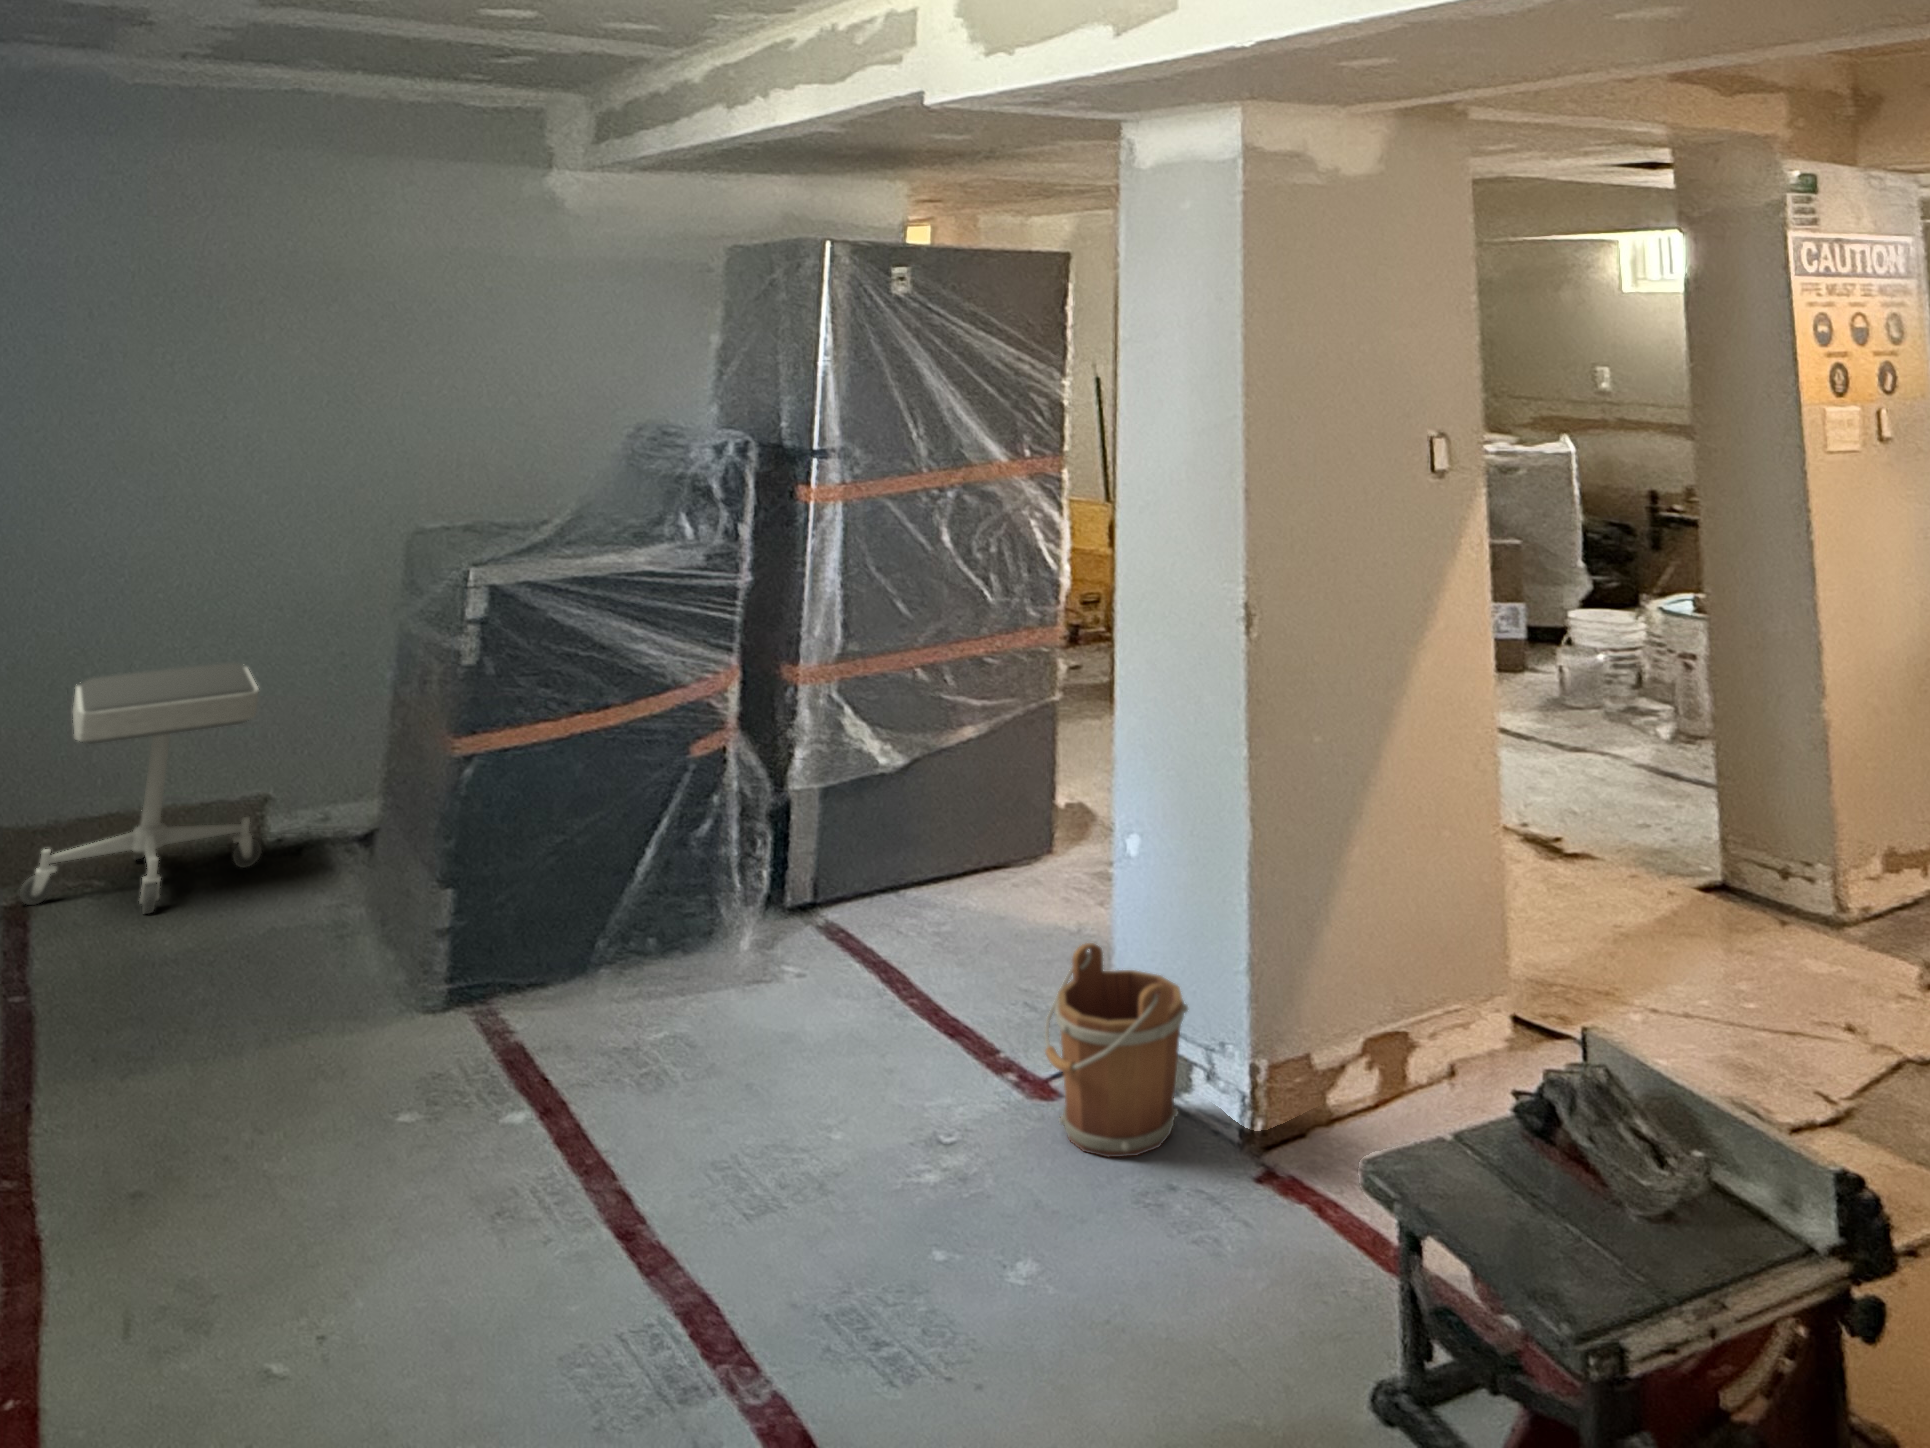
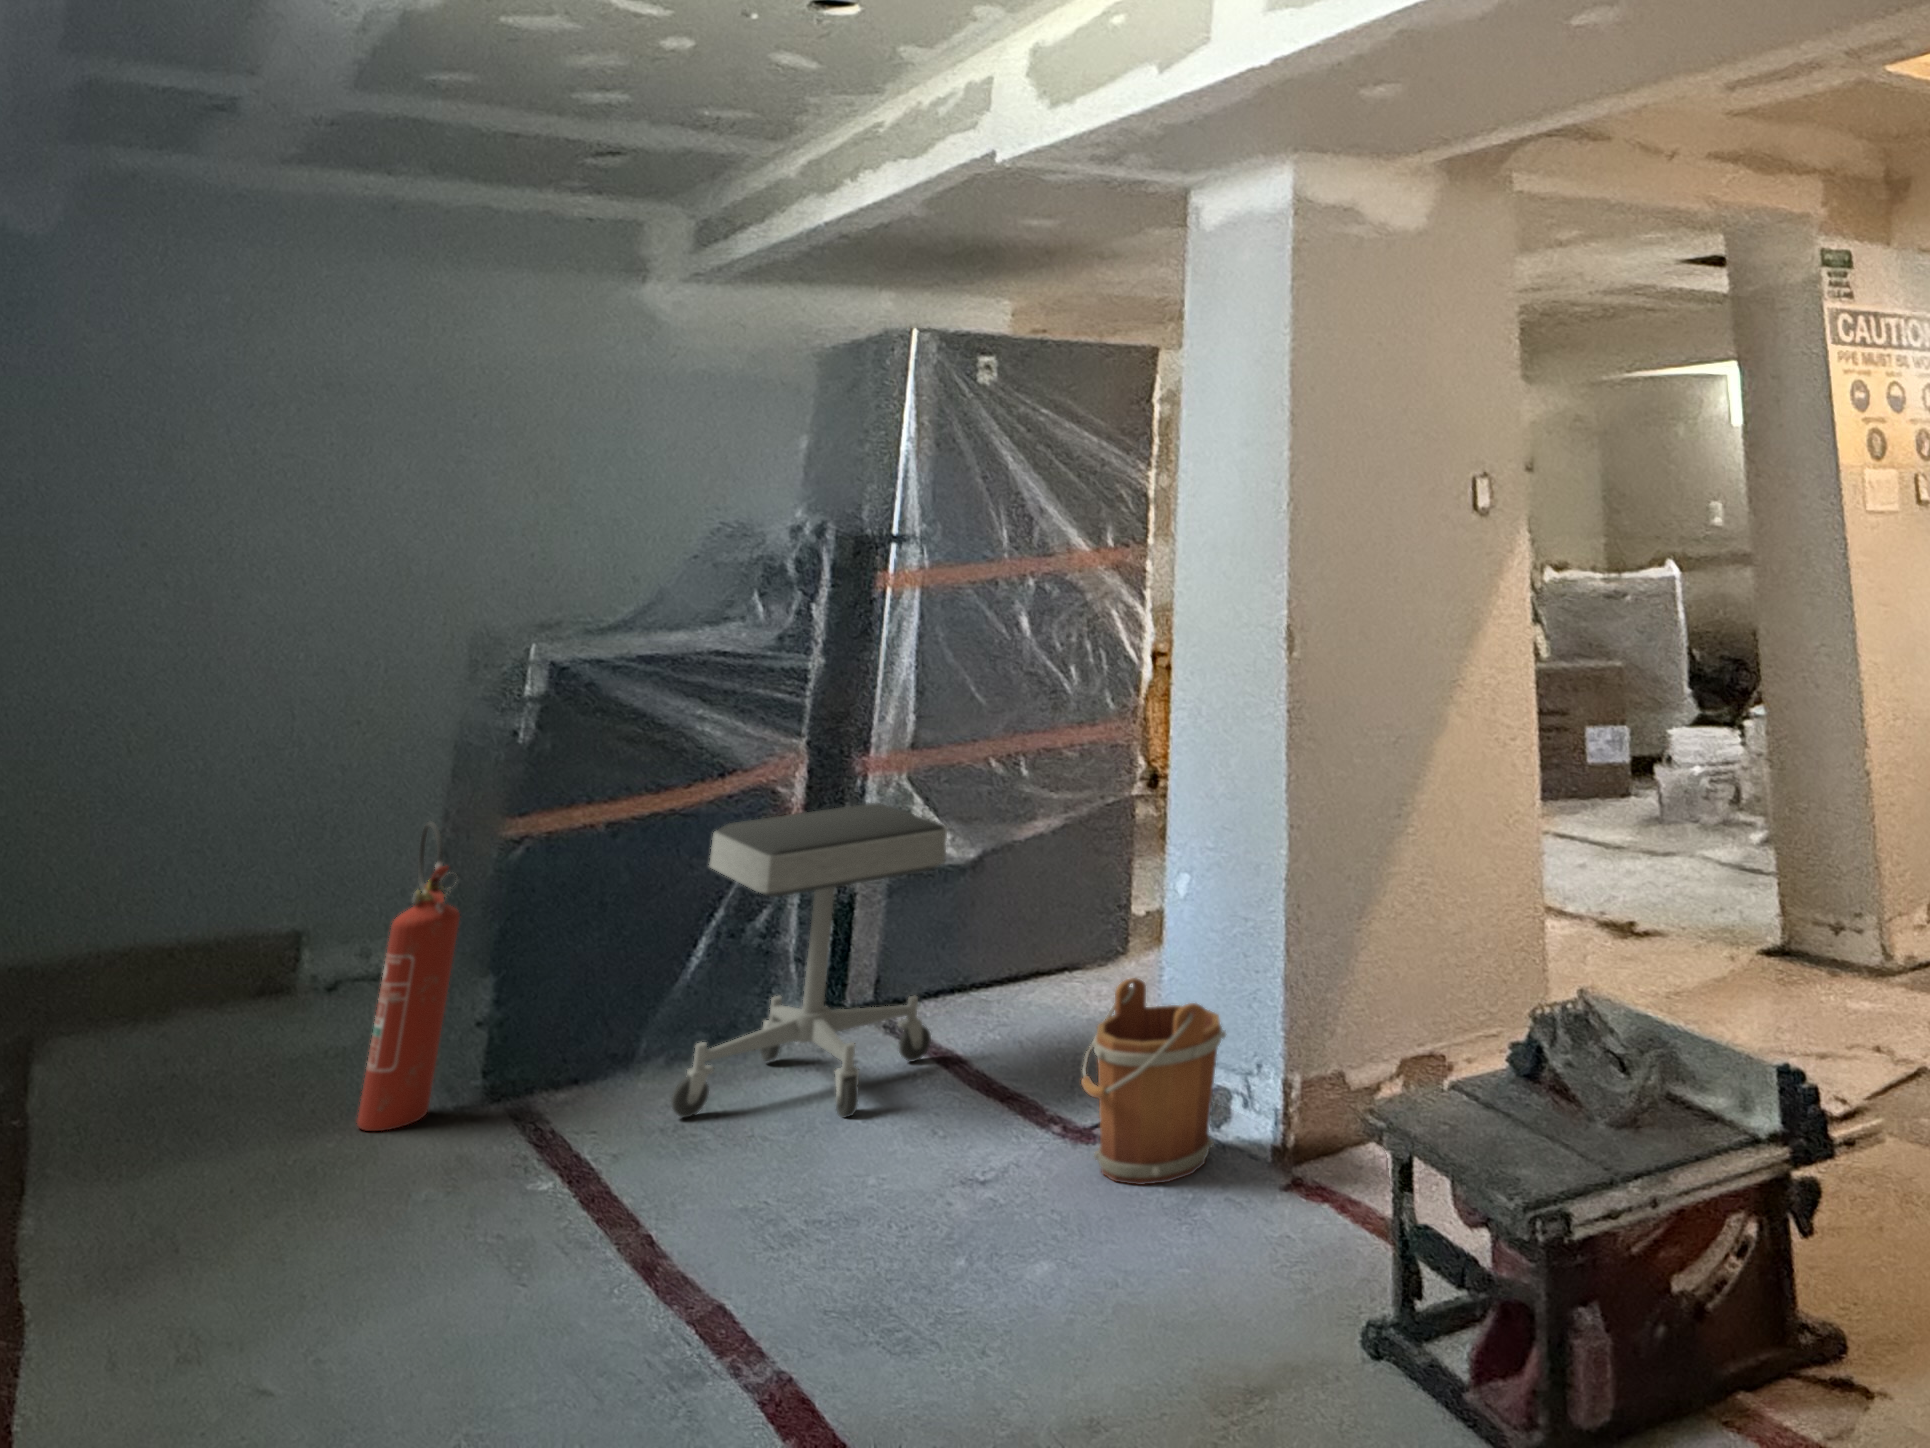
stool: present [20,663,261,914] -> present [671,803,947,1118]
fire extinguisher: none [334,733,415,1027] -> present [357,822,460,1131]

